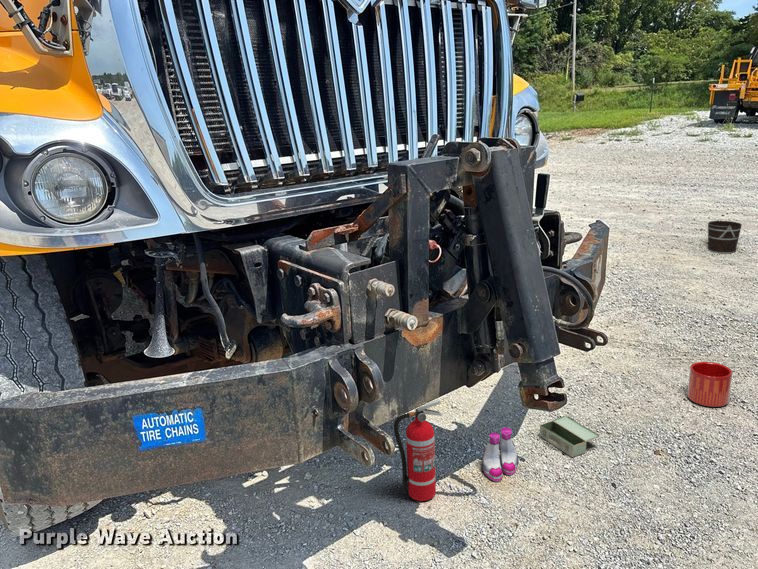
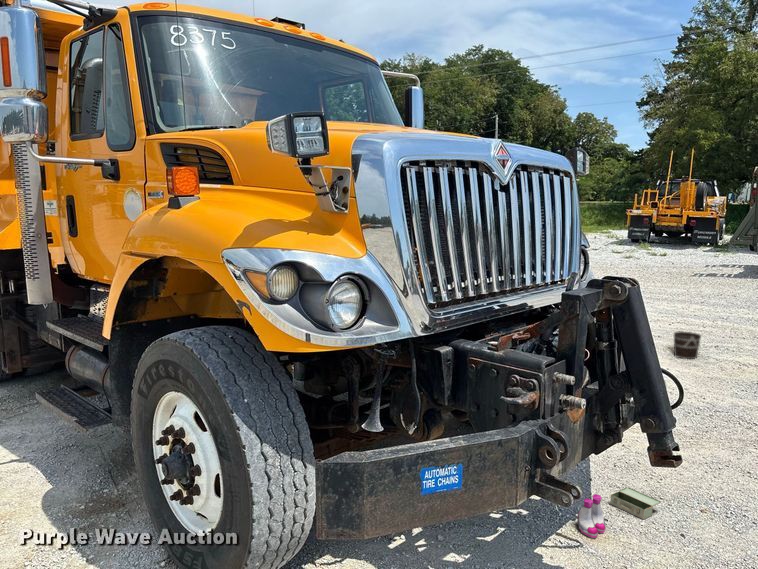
planter: present [687,362,732,407] -> none [709,445,745,481]
fire extinguisher: present [394,399,442,501] -> none [525,469,560,554]

